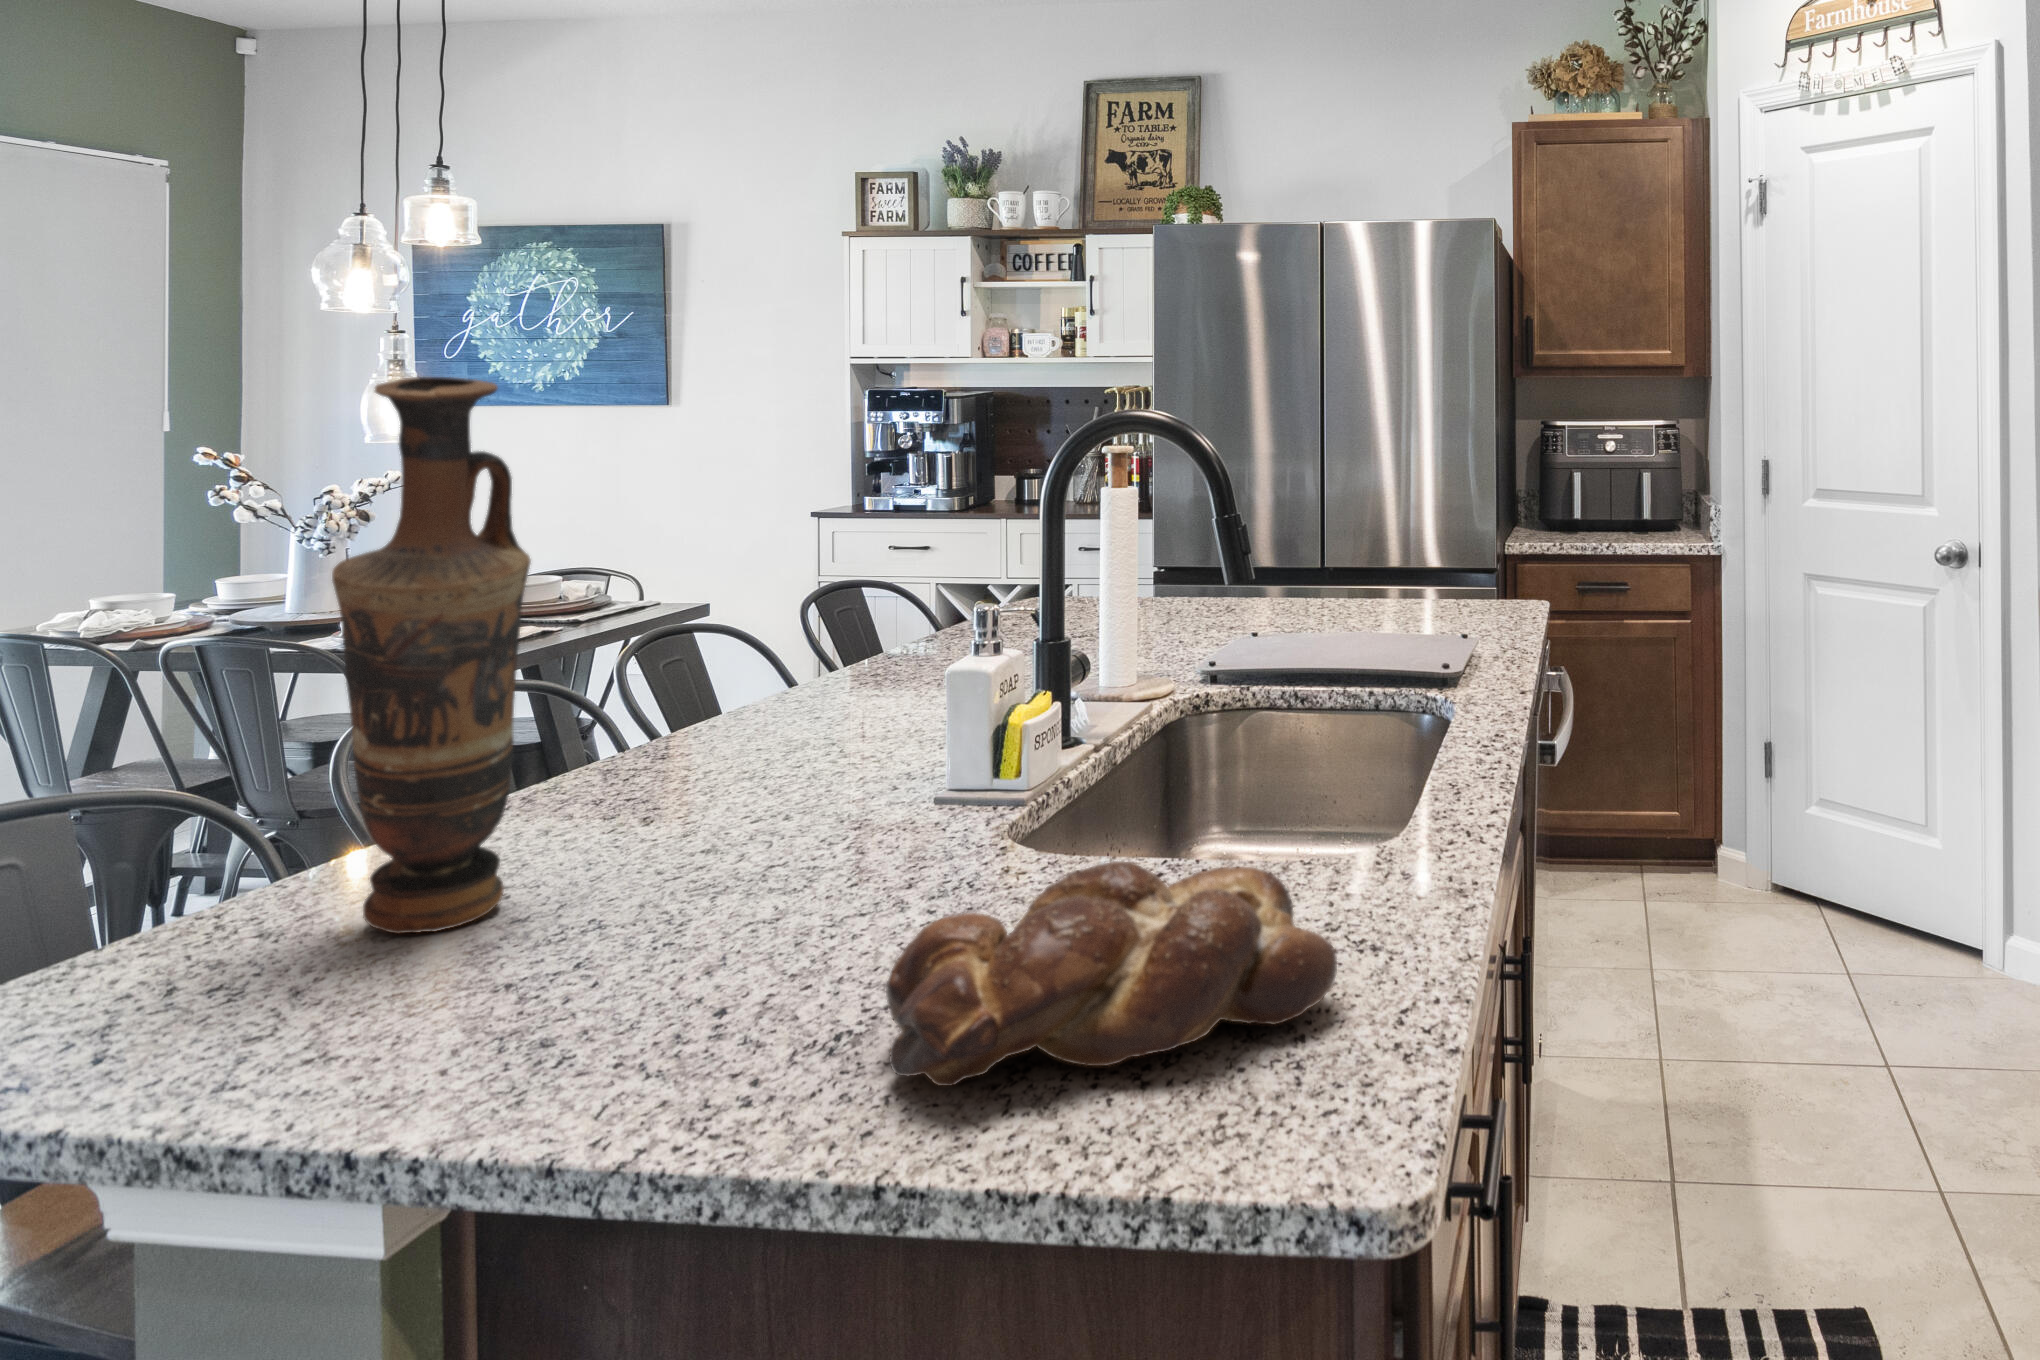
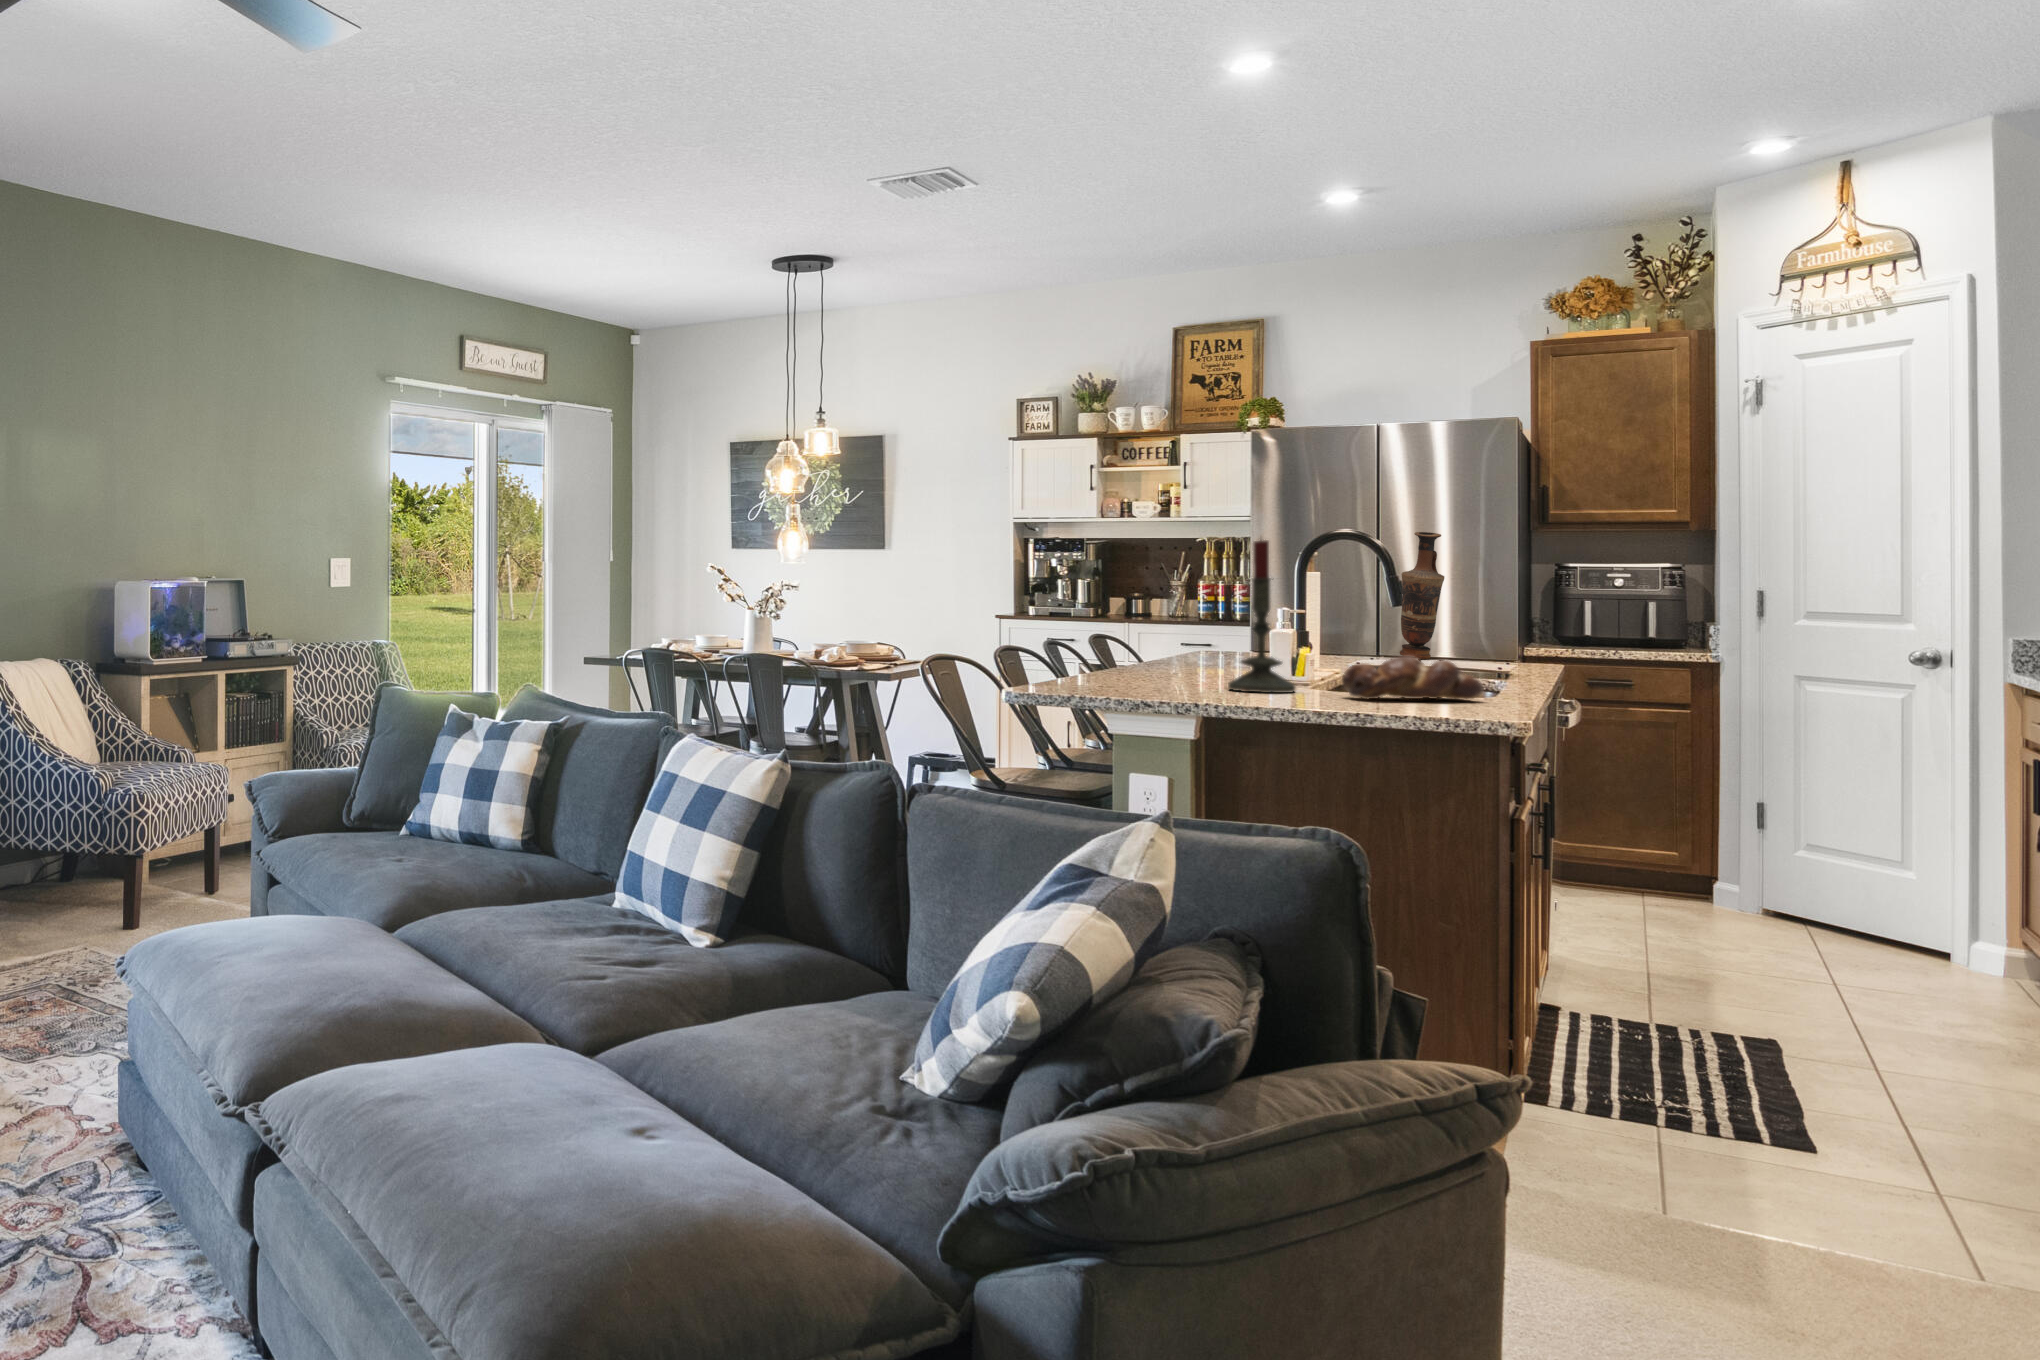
vase: present [332,377,531,934] -> present [1400,532,1444,659]
candle: none [578,444,816,1023] -> present [1228,540,1296,693]

